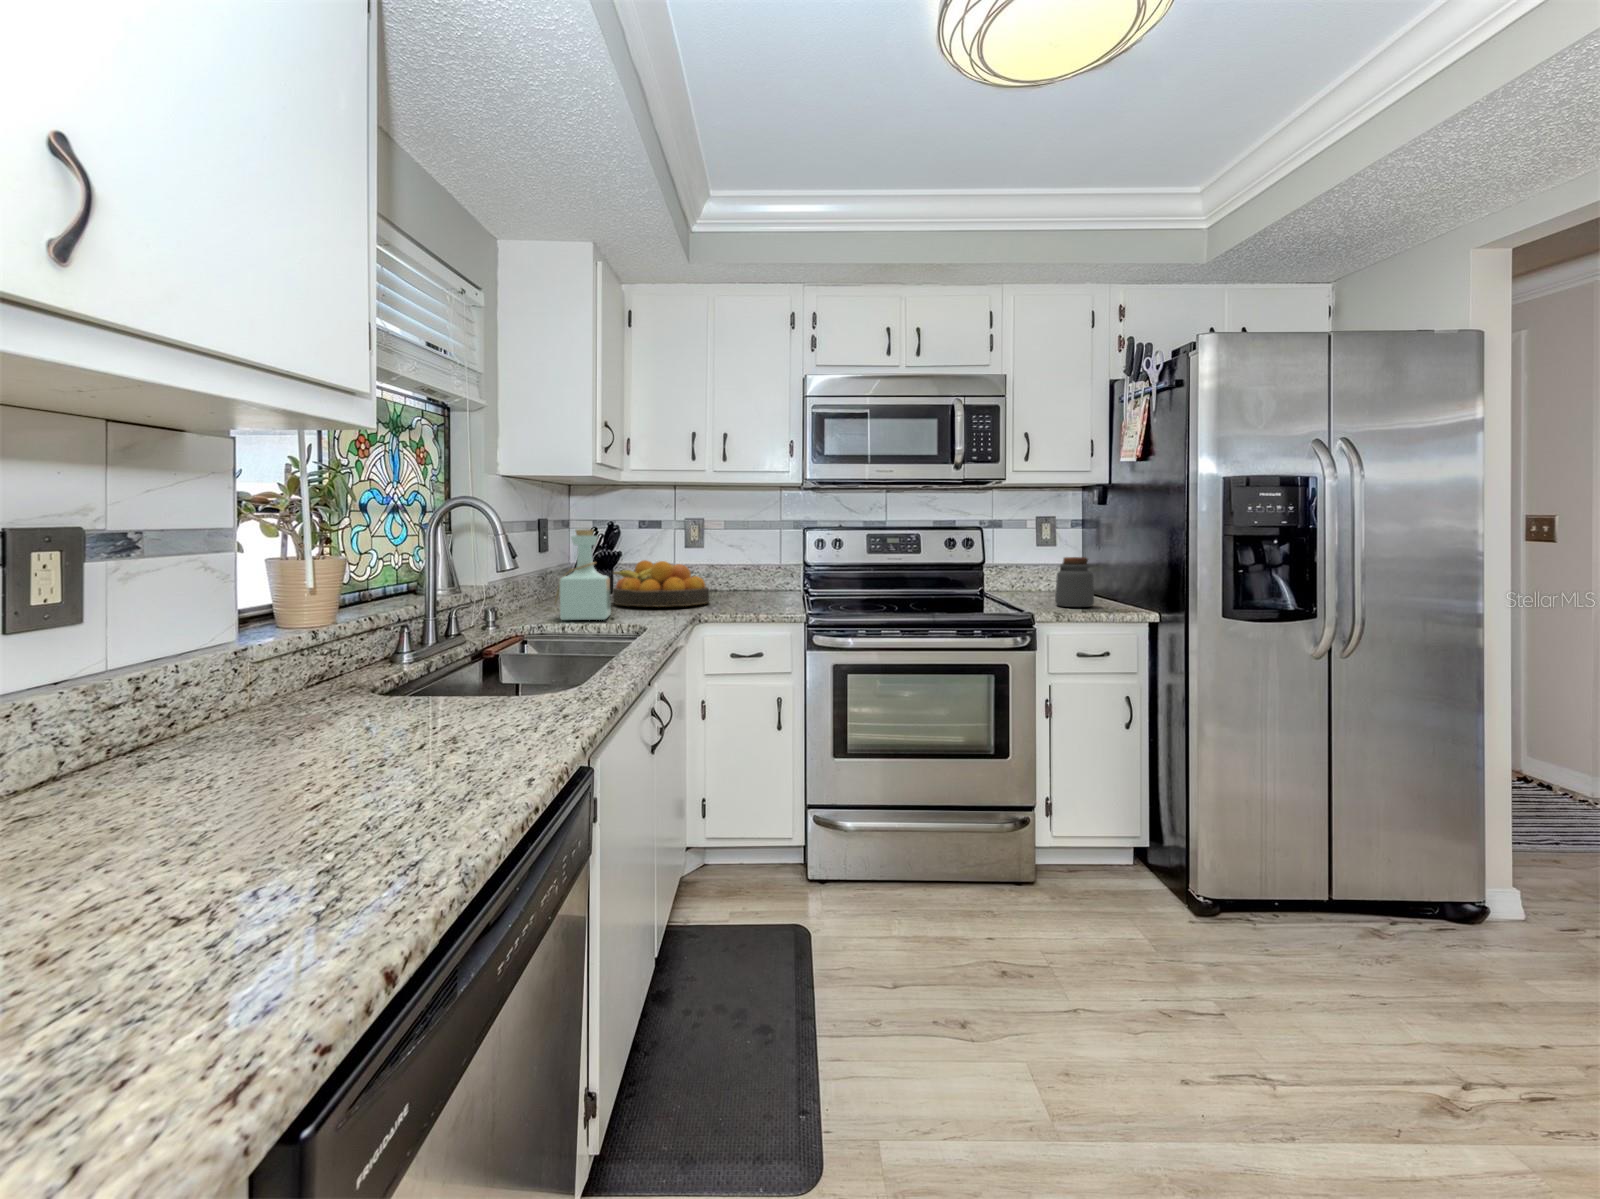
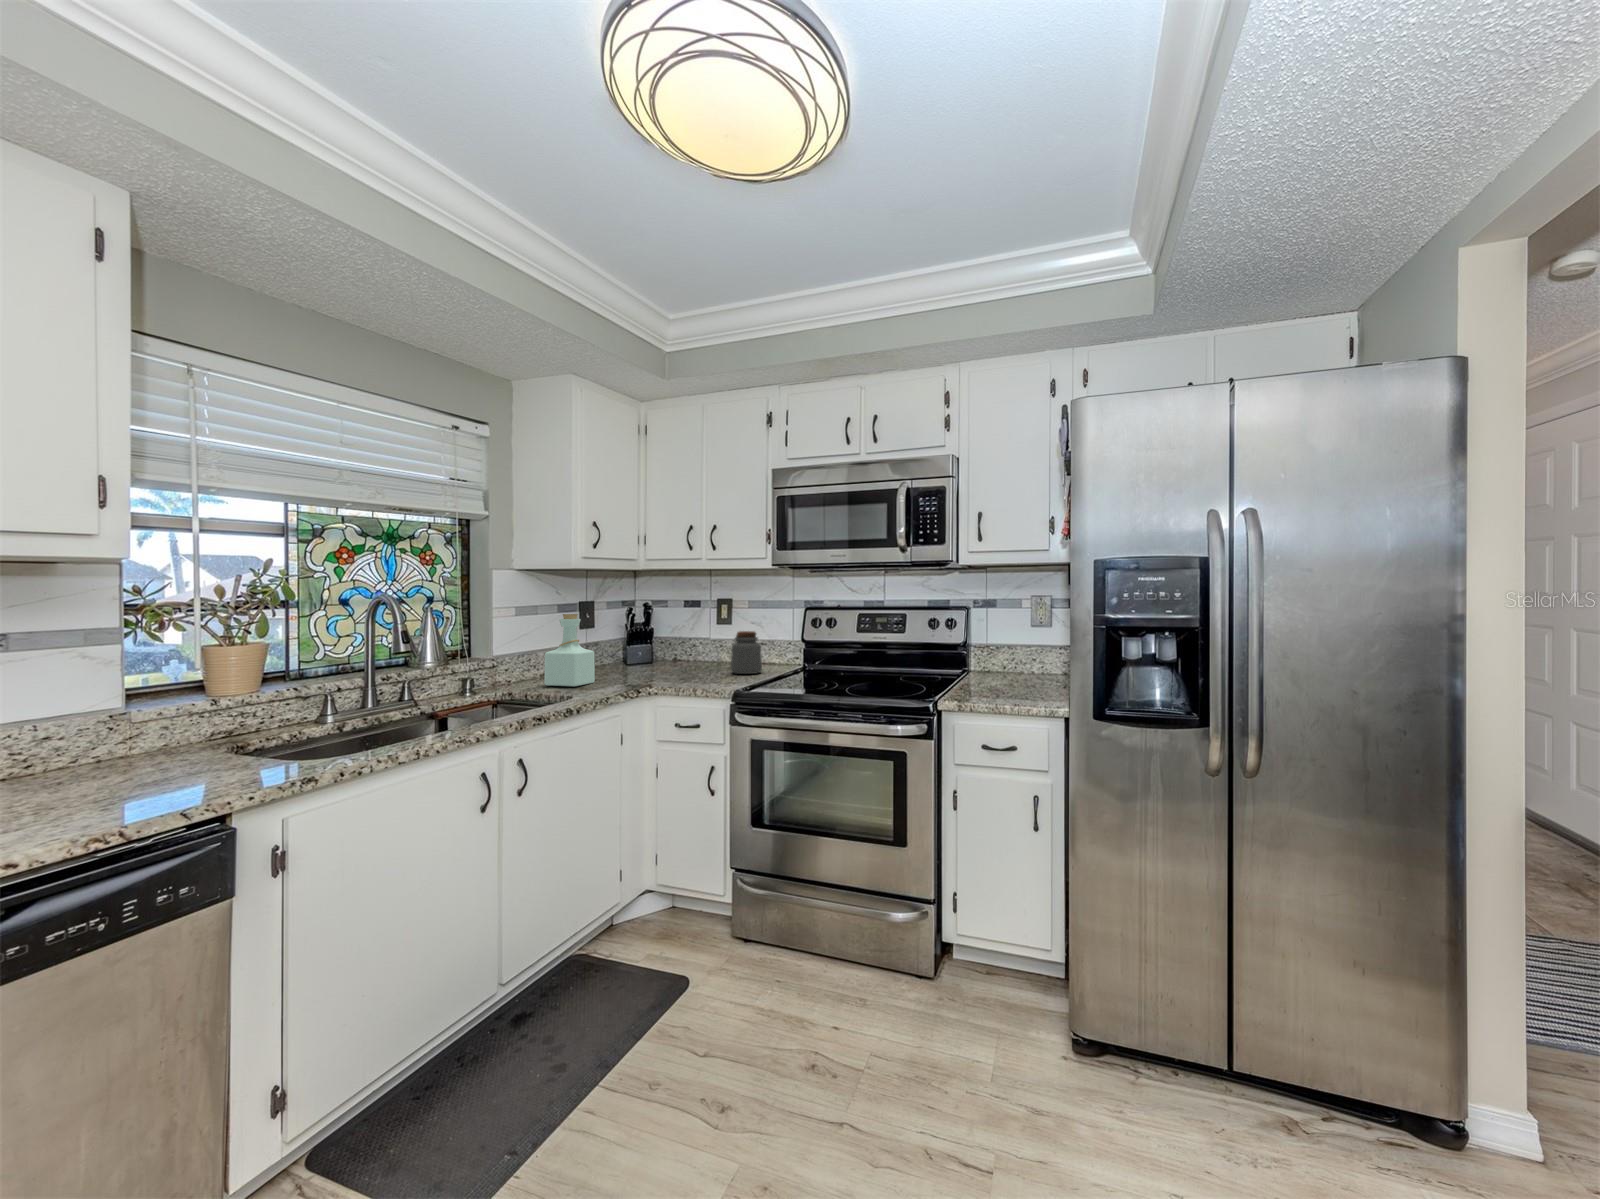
jar: present [1055,557,1094,607] -> present [731,631,762,674]
fruit bowl: present [612,560,709,607] -> none [621,637,703,676]

